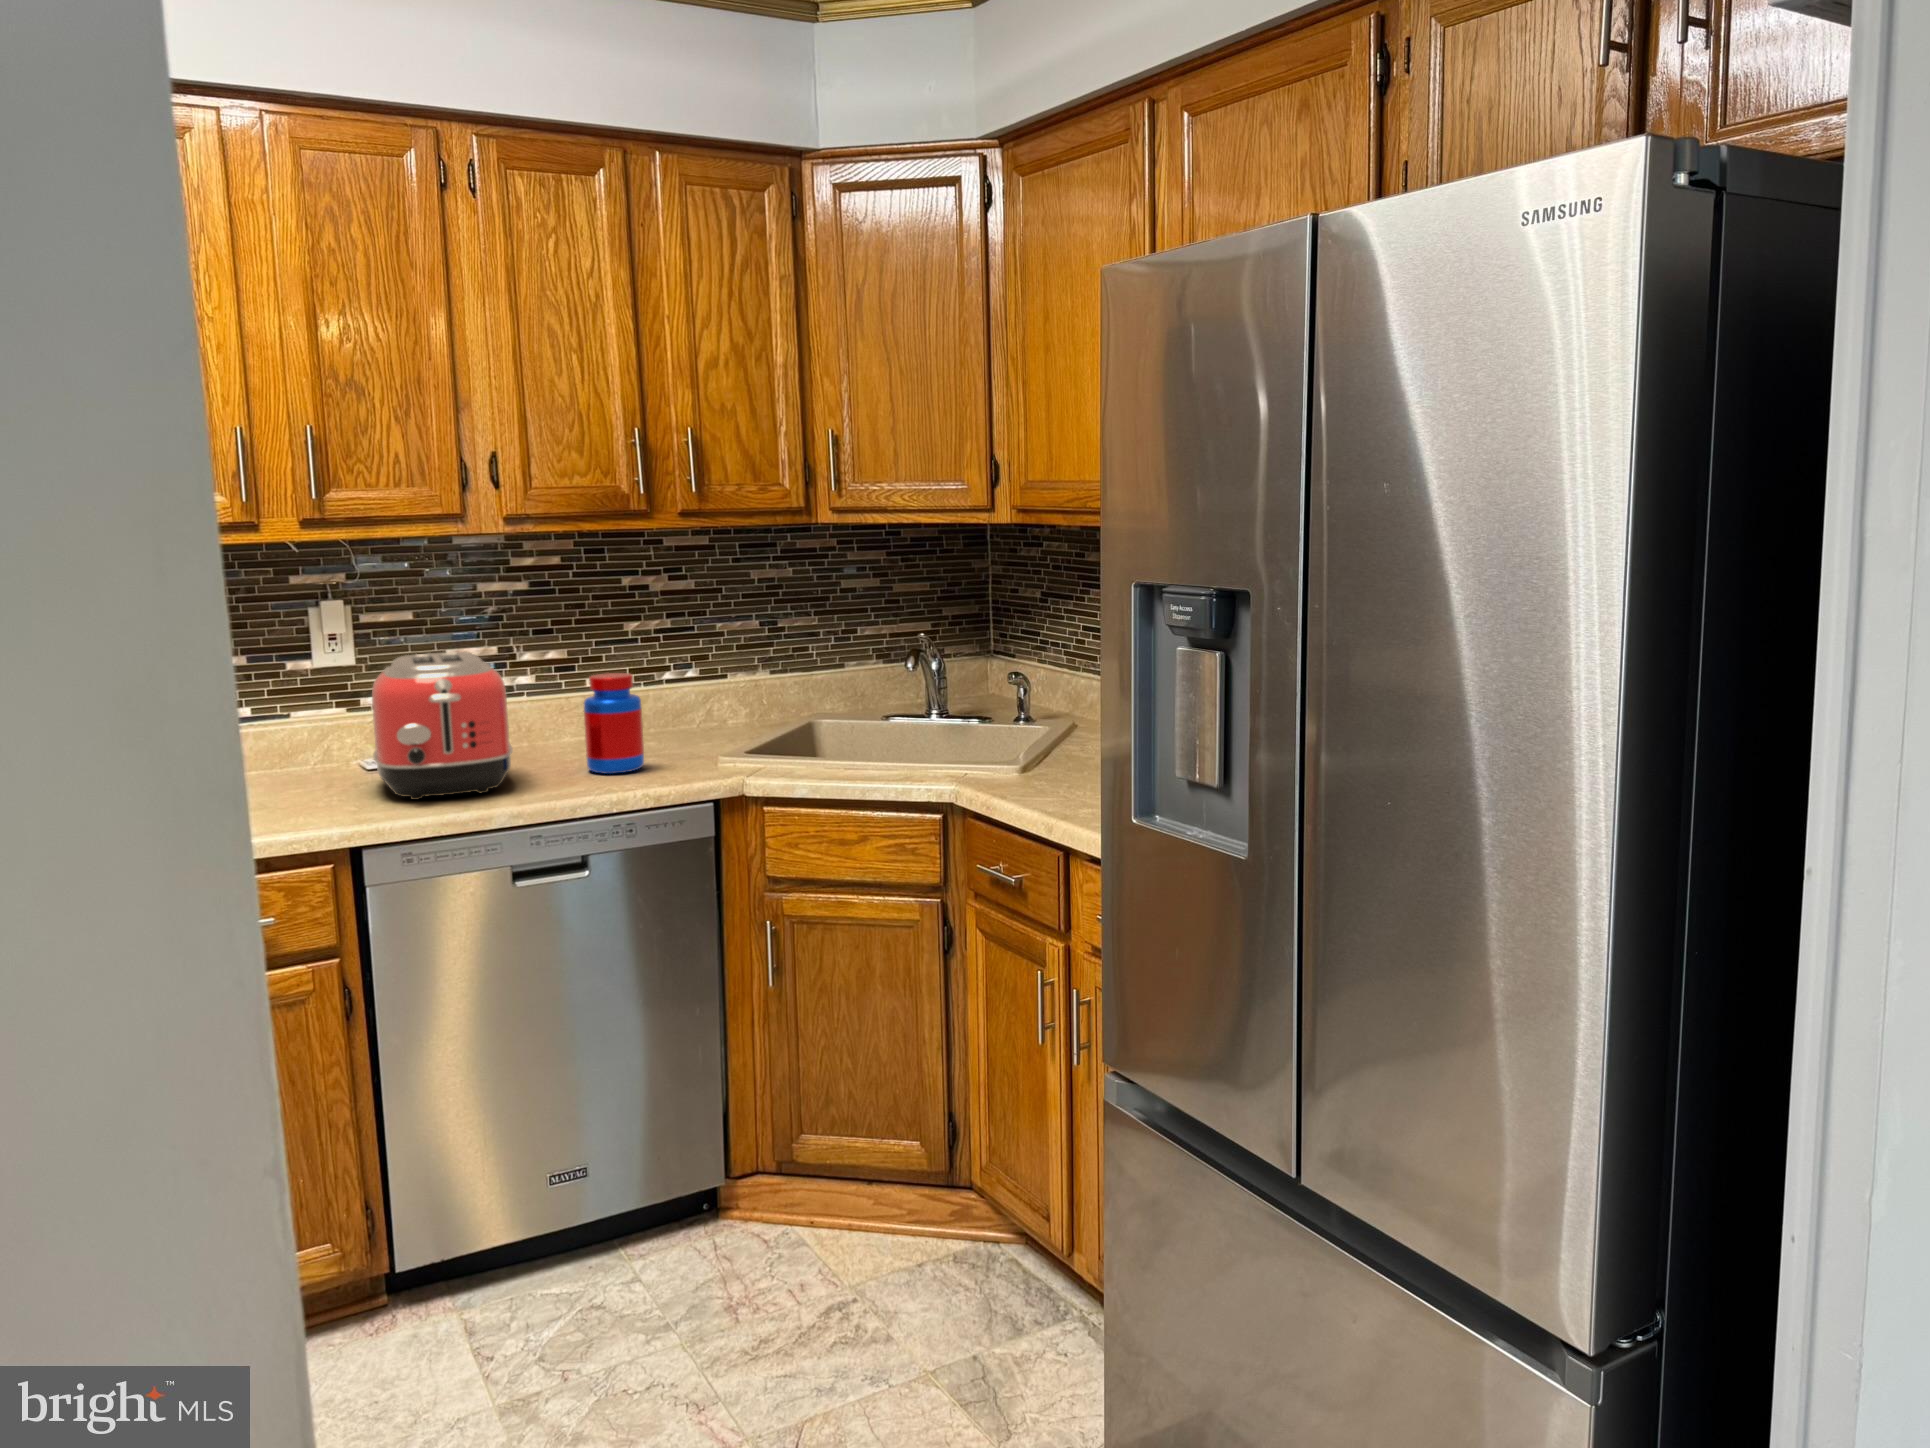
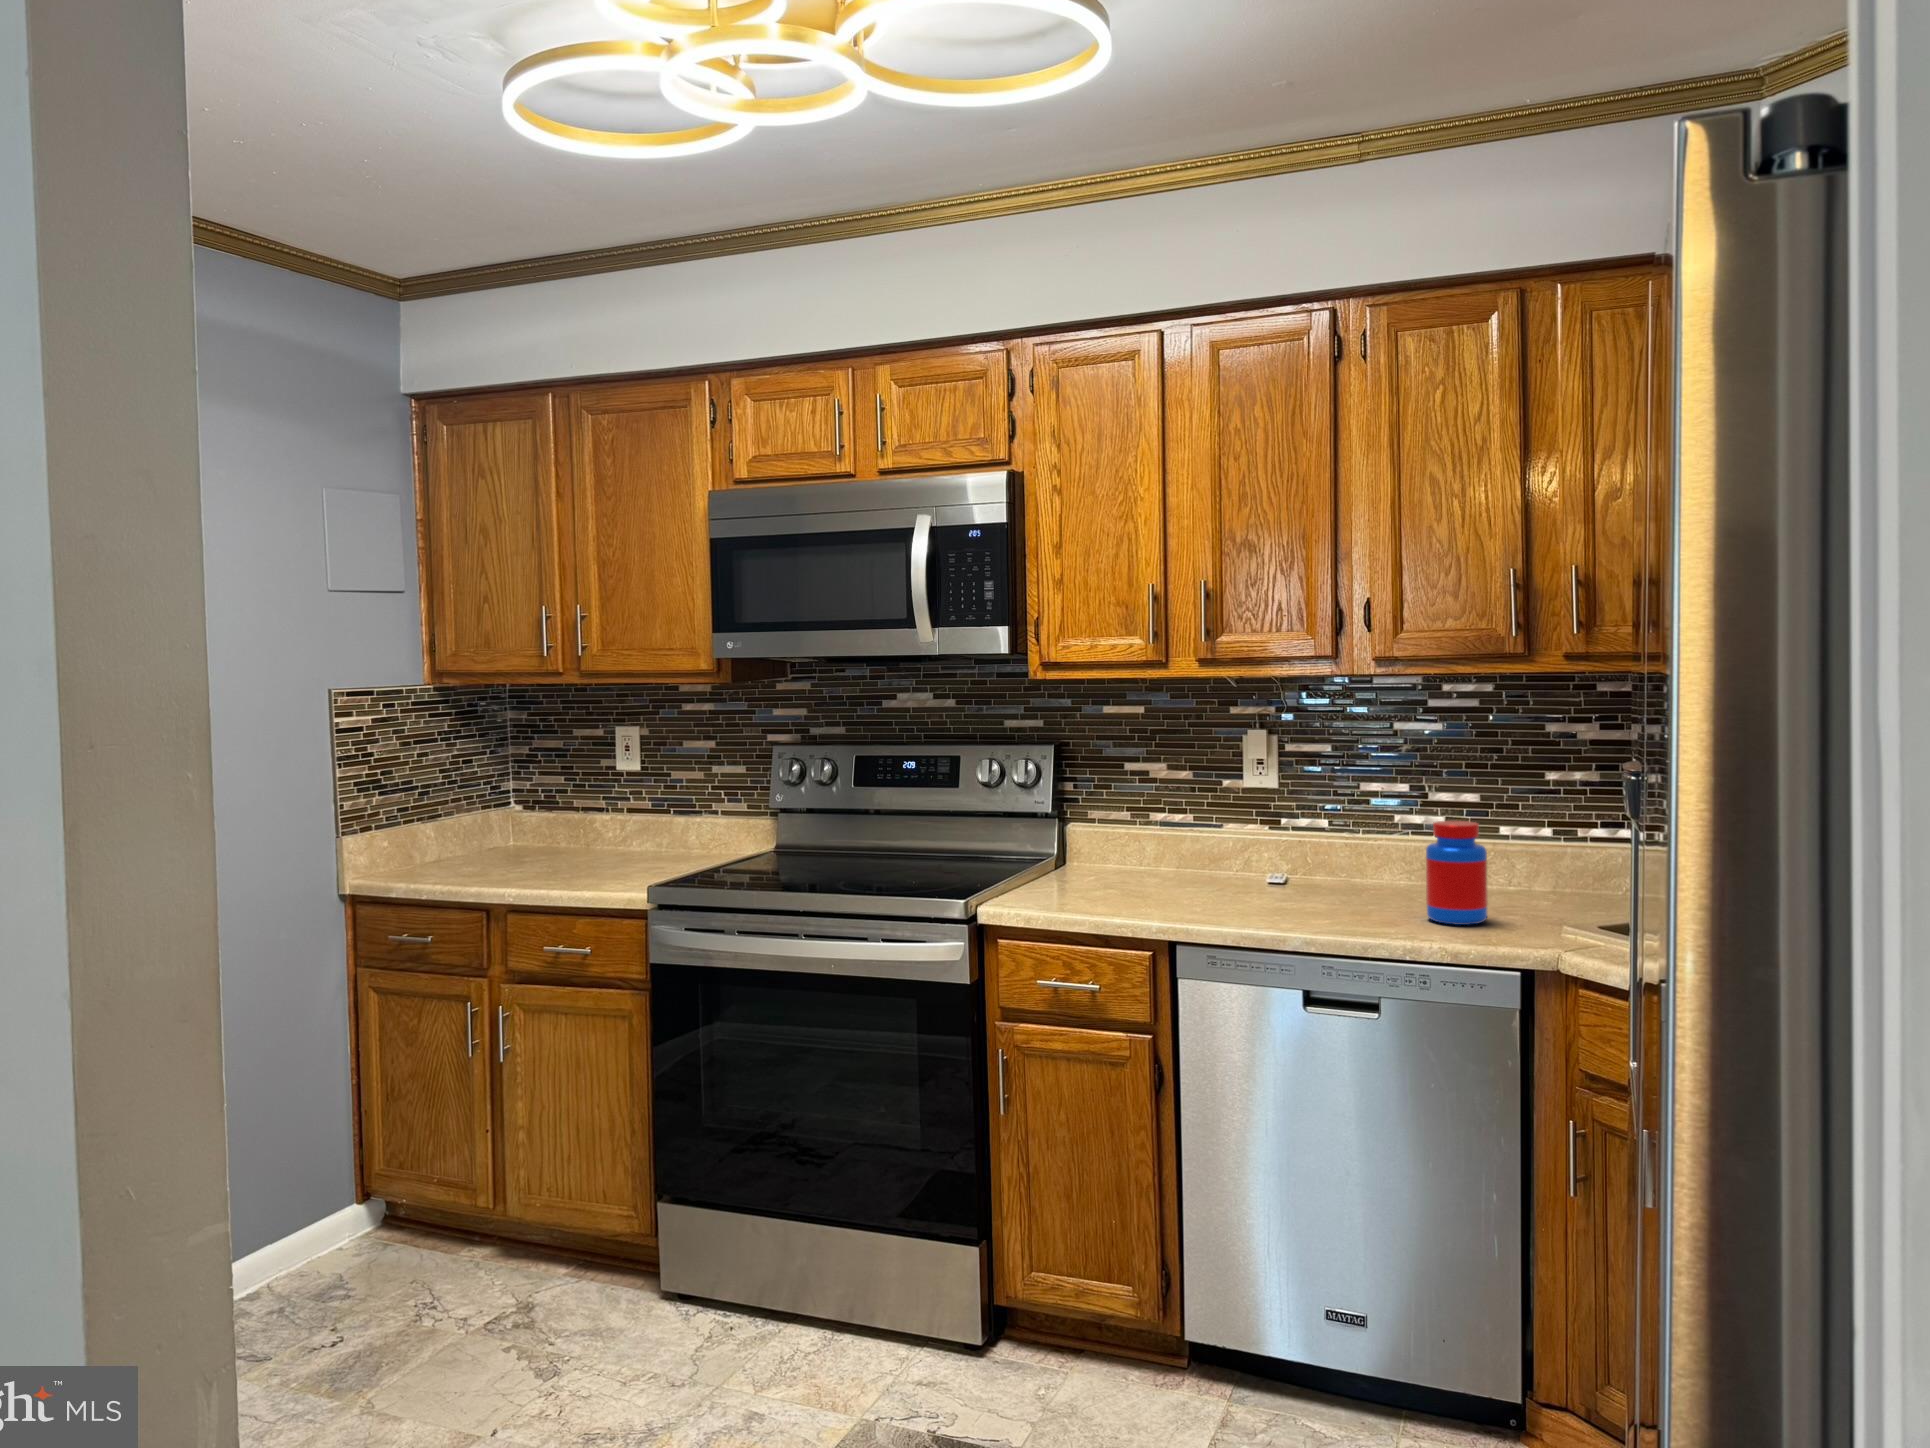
toaster: present [372,652,513,800] -> none [1220,784,1356,919]

